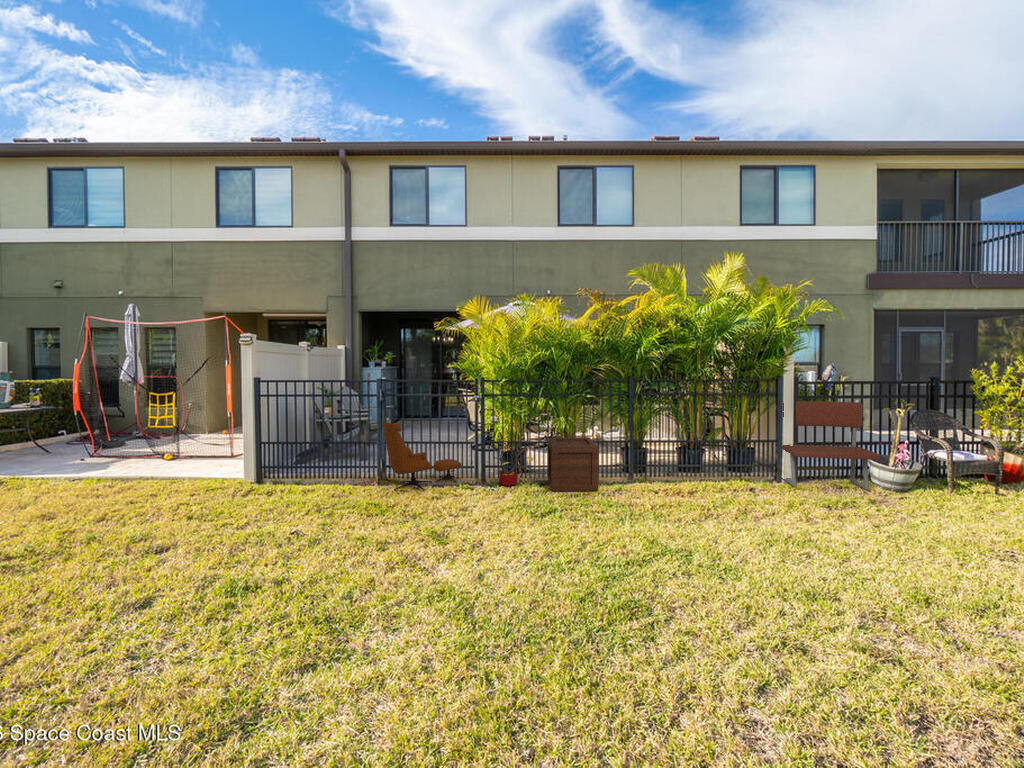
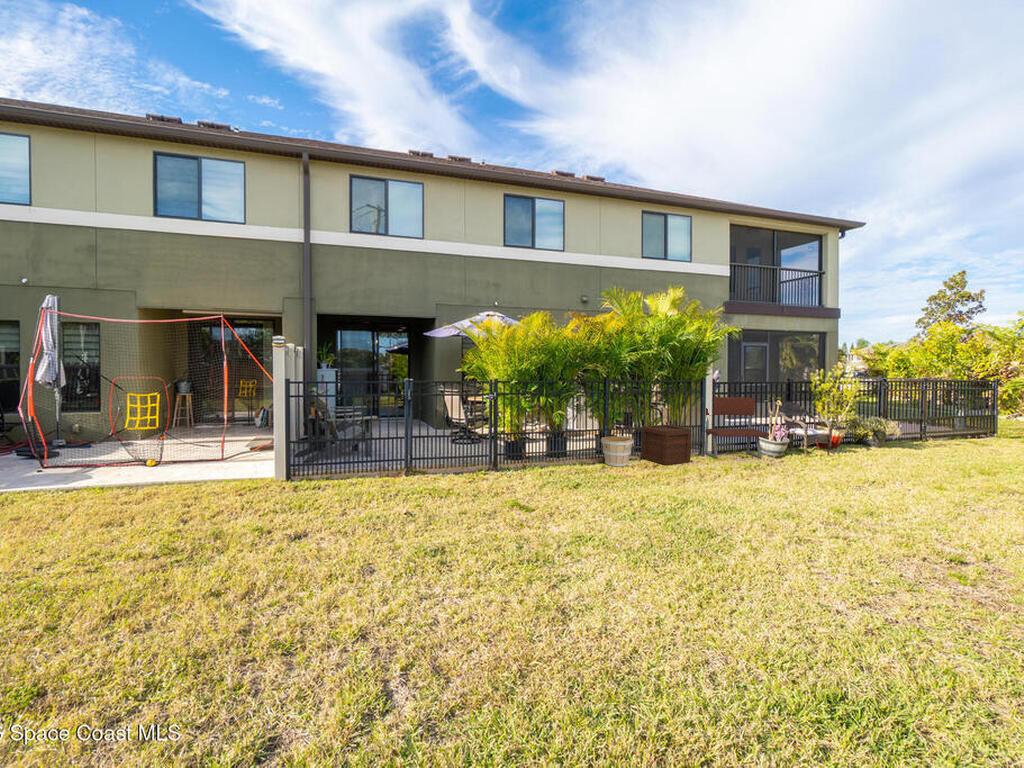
lounge chair: present [382,421,462,491] -> none [421,418,477,478]
wooden crate: present [548,438,599,492] -> present [641,425,691,465]
decorative plant: present [491,442,533,485] -> none [499,432,540,469]
wooden bucket: none [618,450,660,491] -> present [601,436,633,467]

